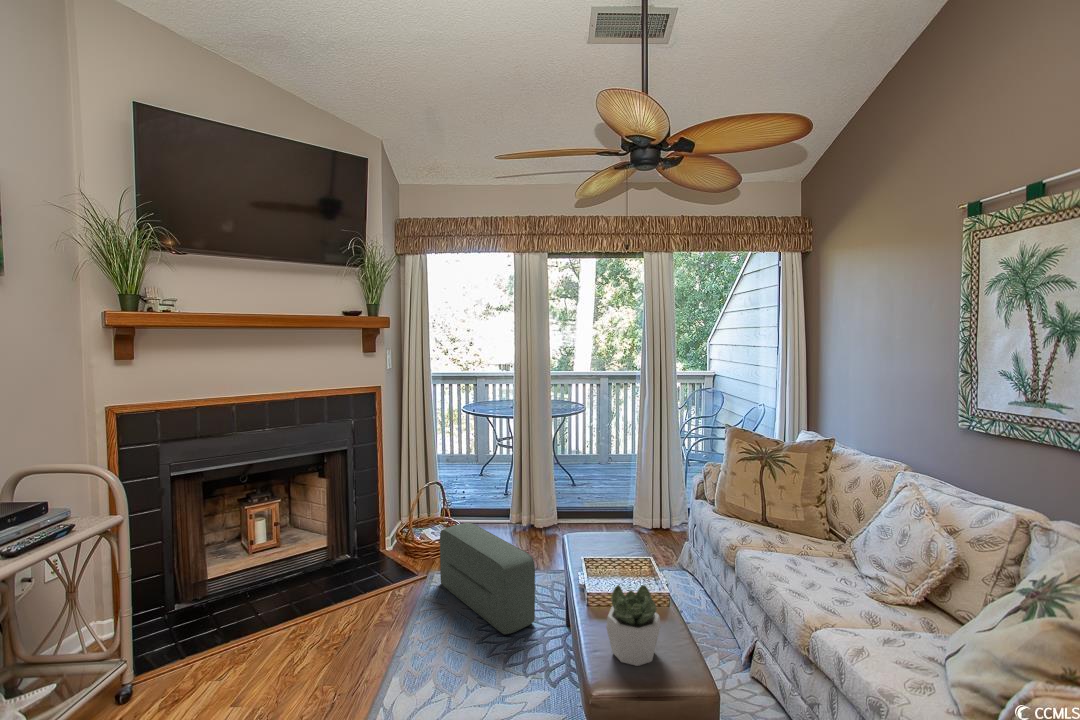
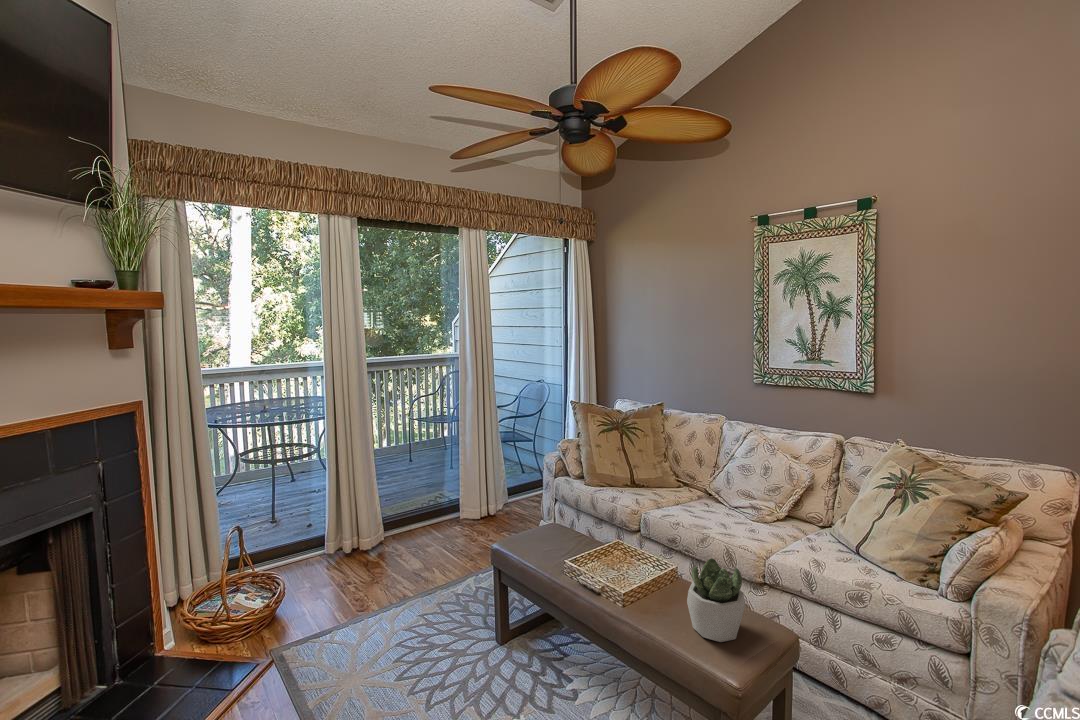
pouf: present [440,523,535,635] -> none [295,563,466,685]

